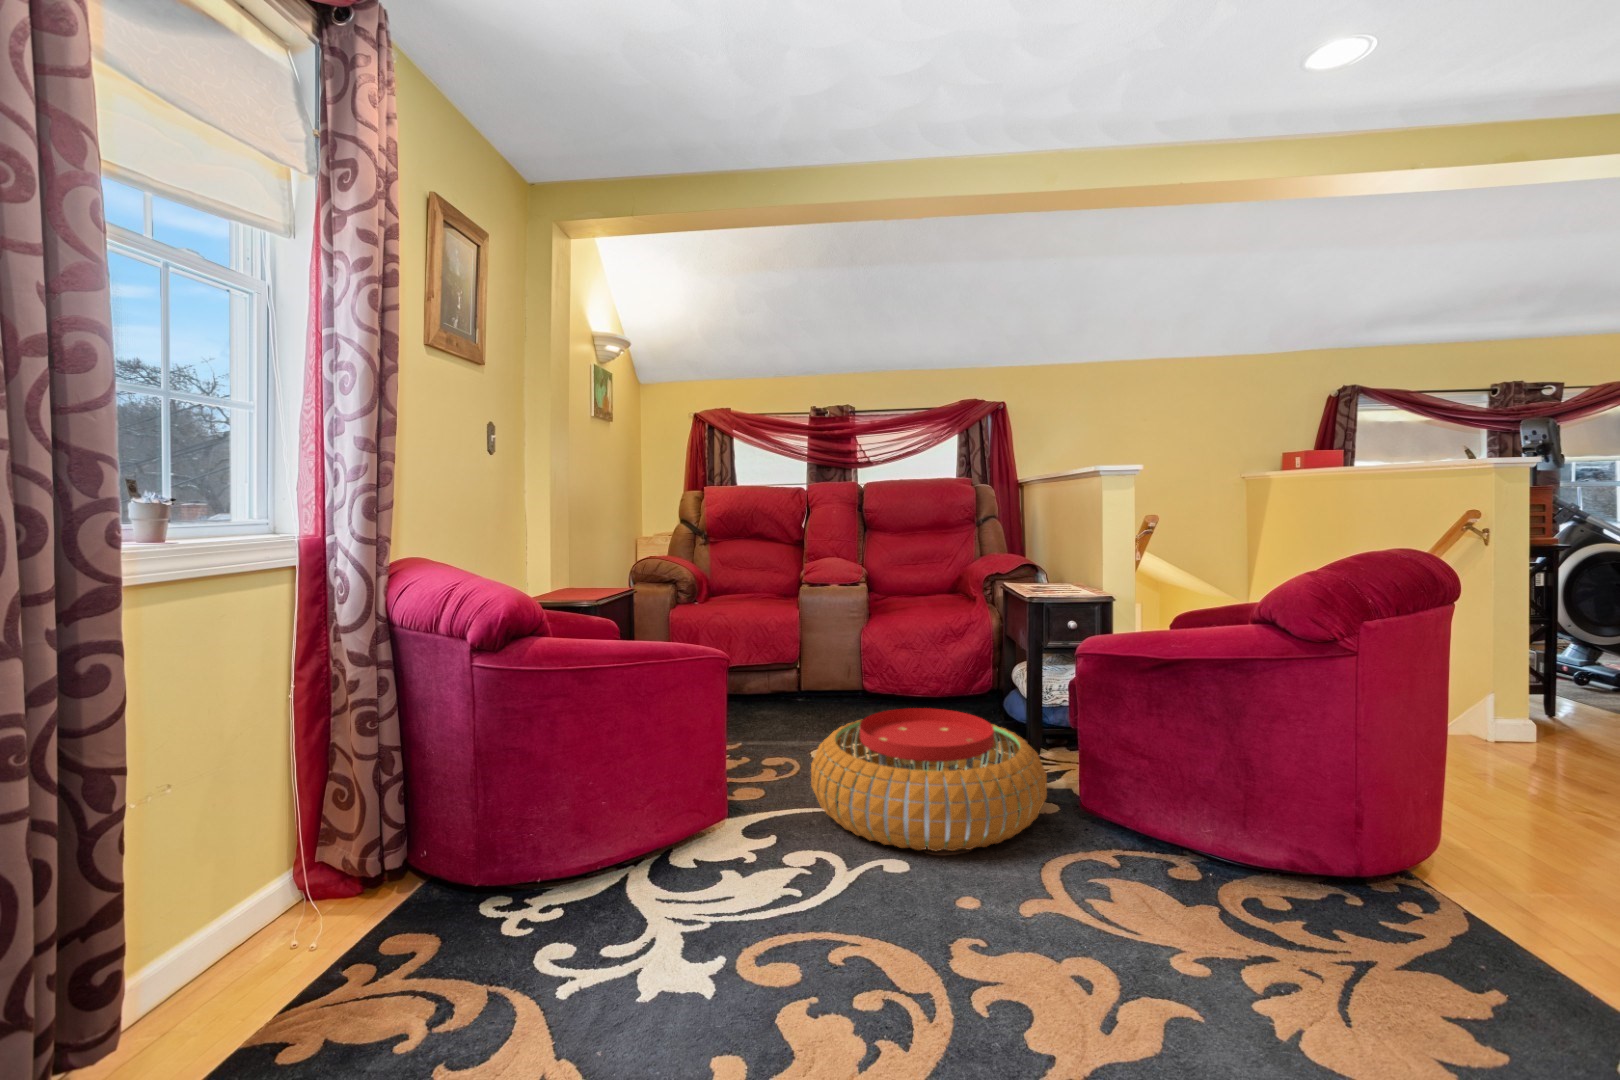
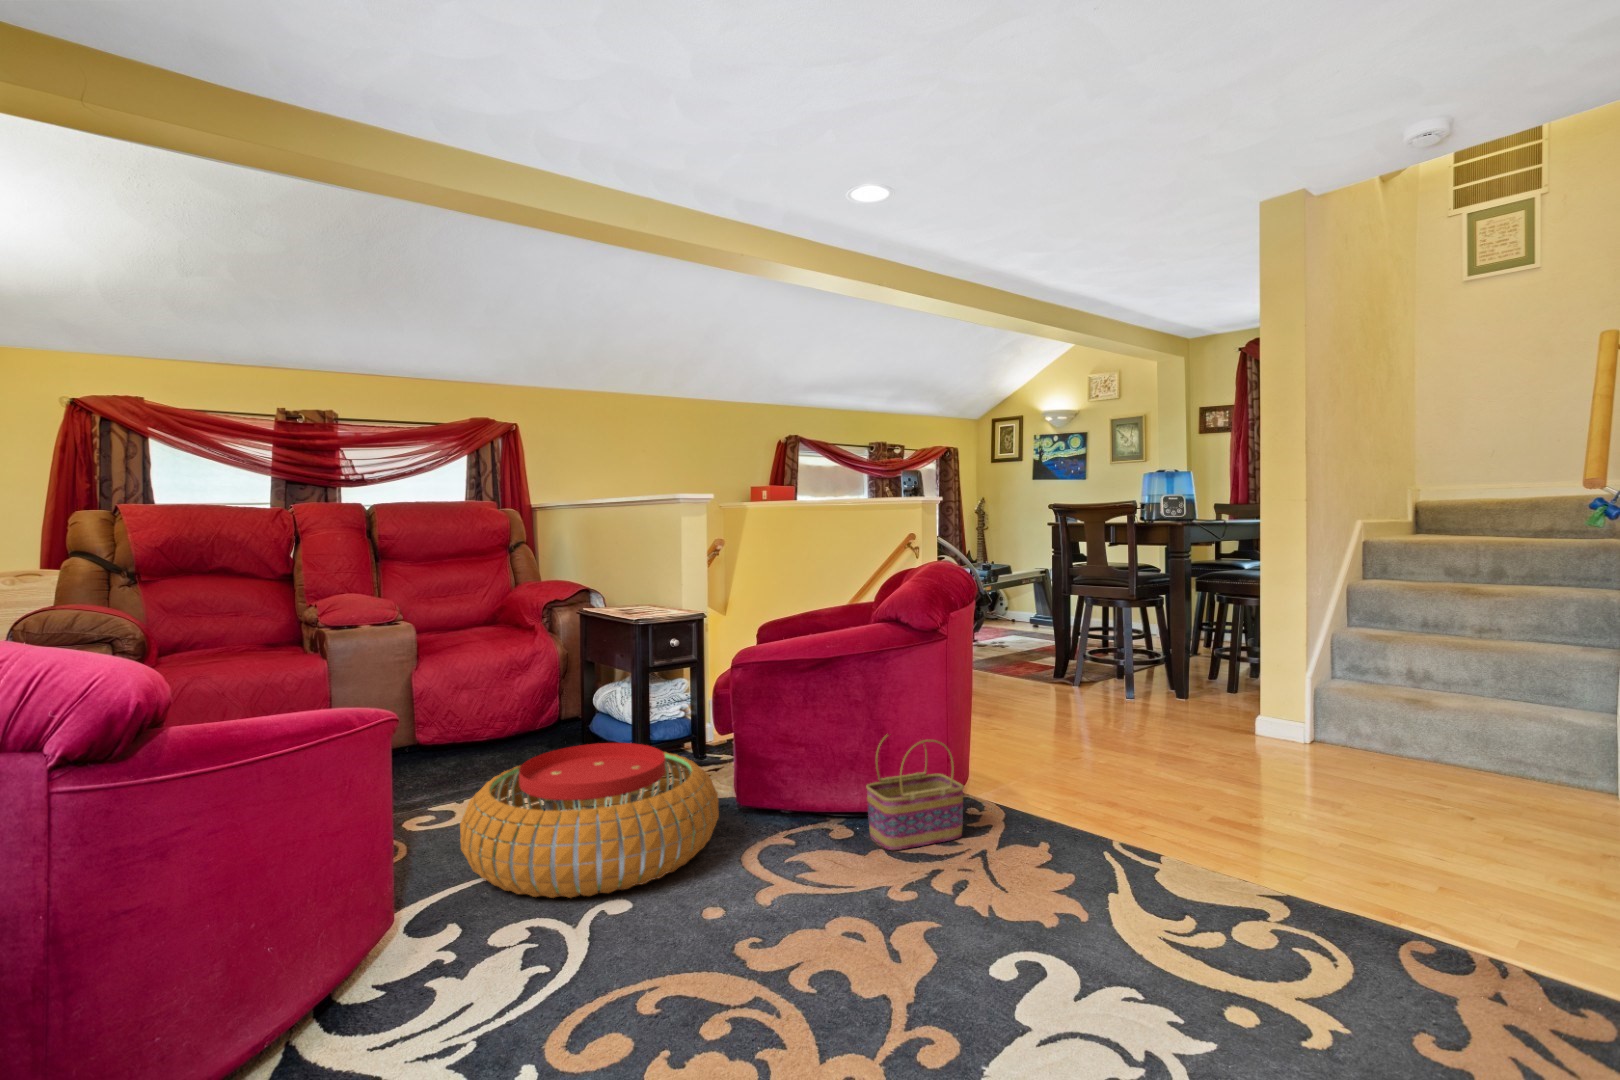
basket: none [1213,768,1362,936] -> present [866,735,964,850]

